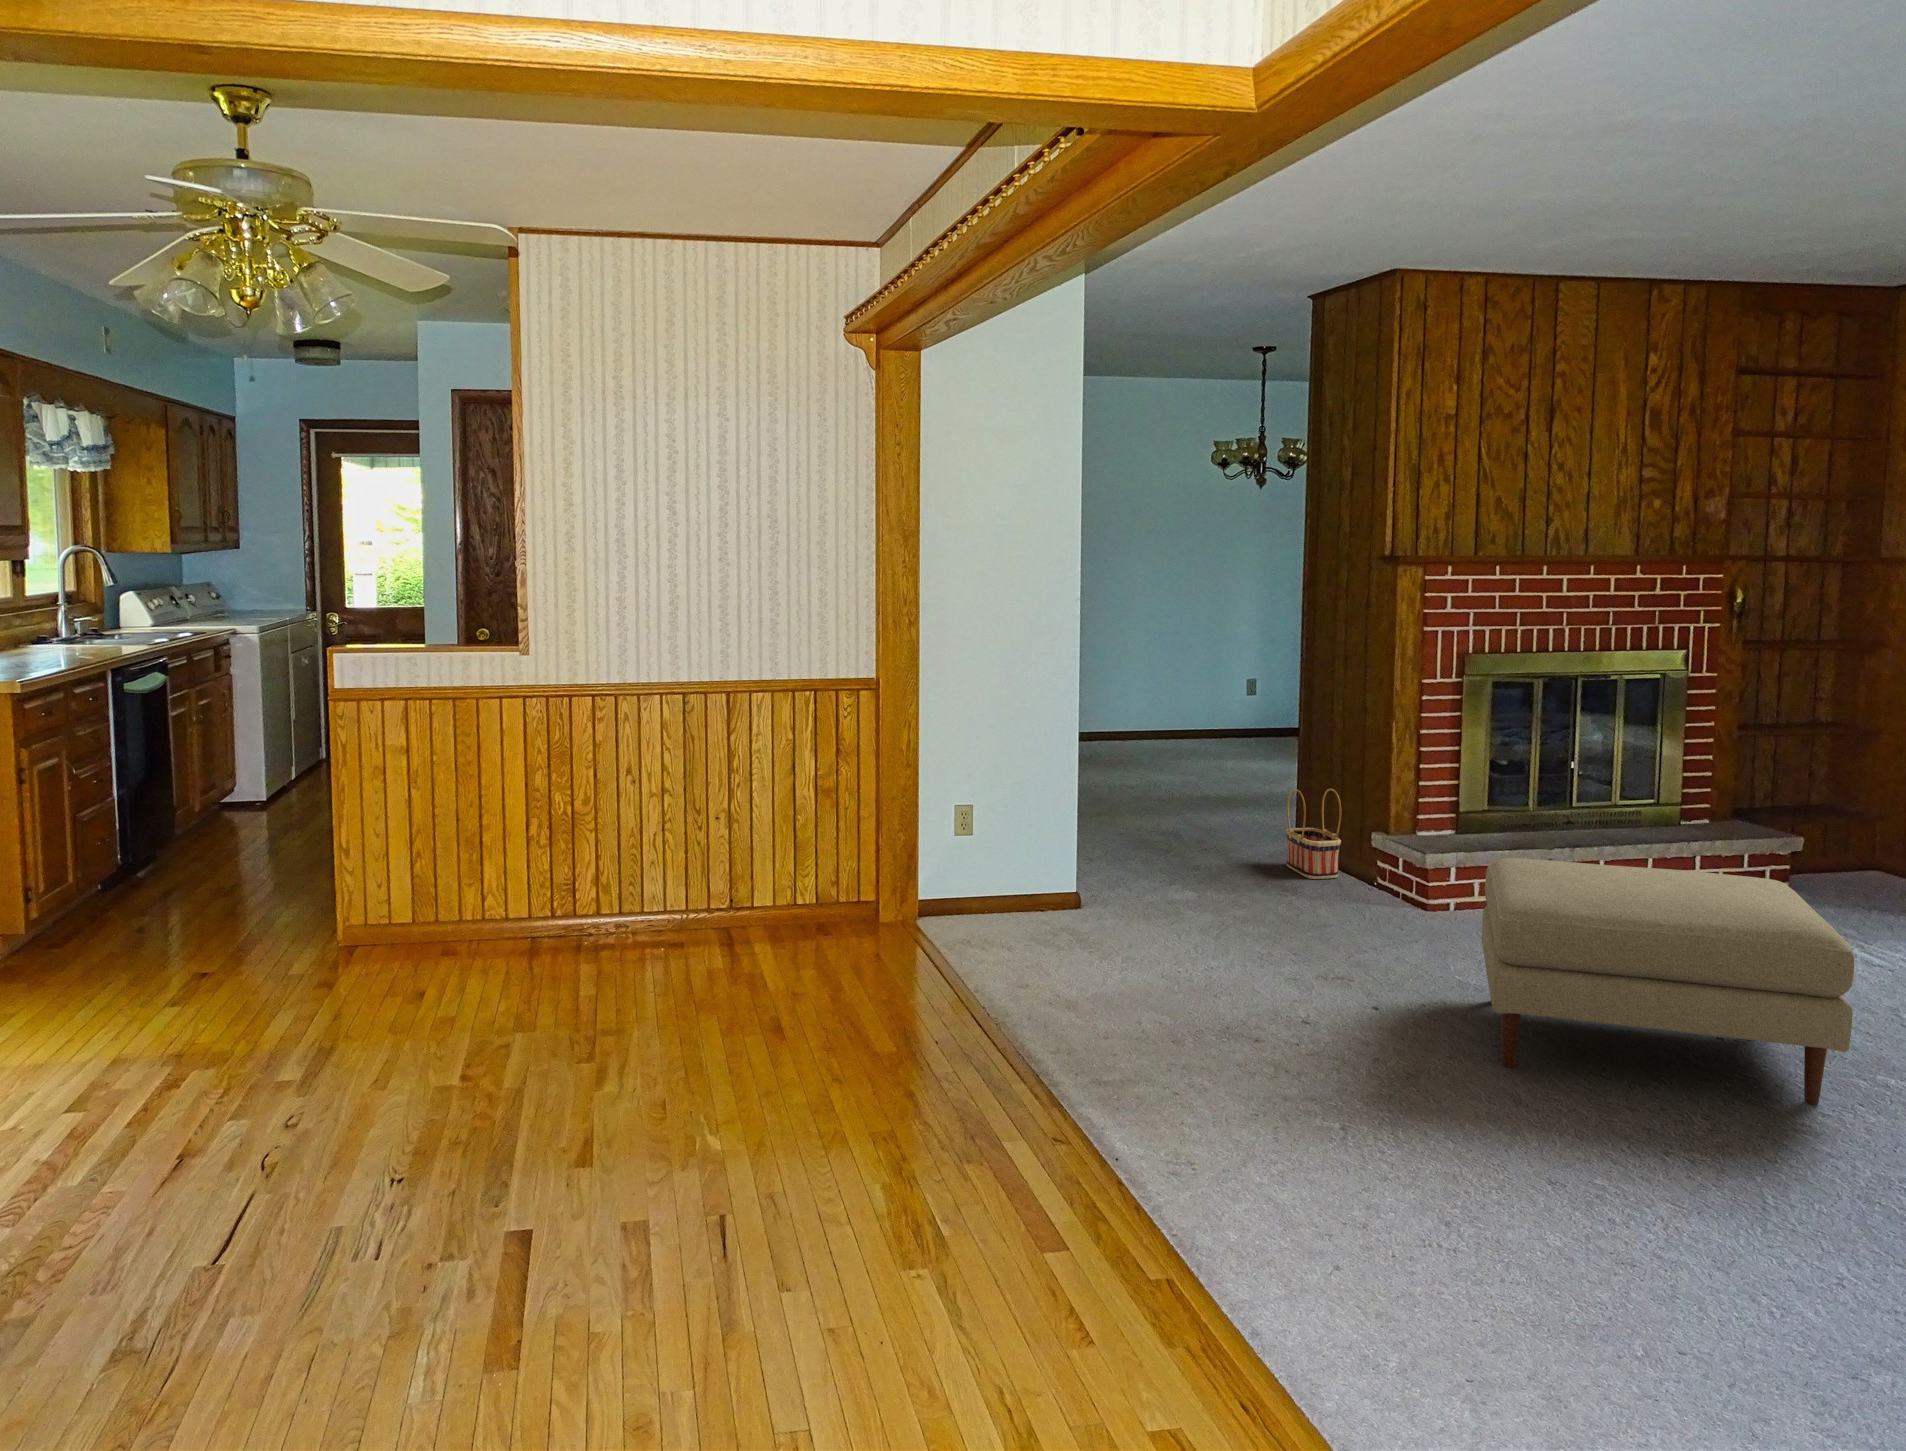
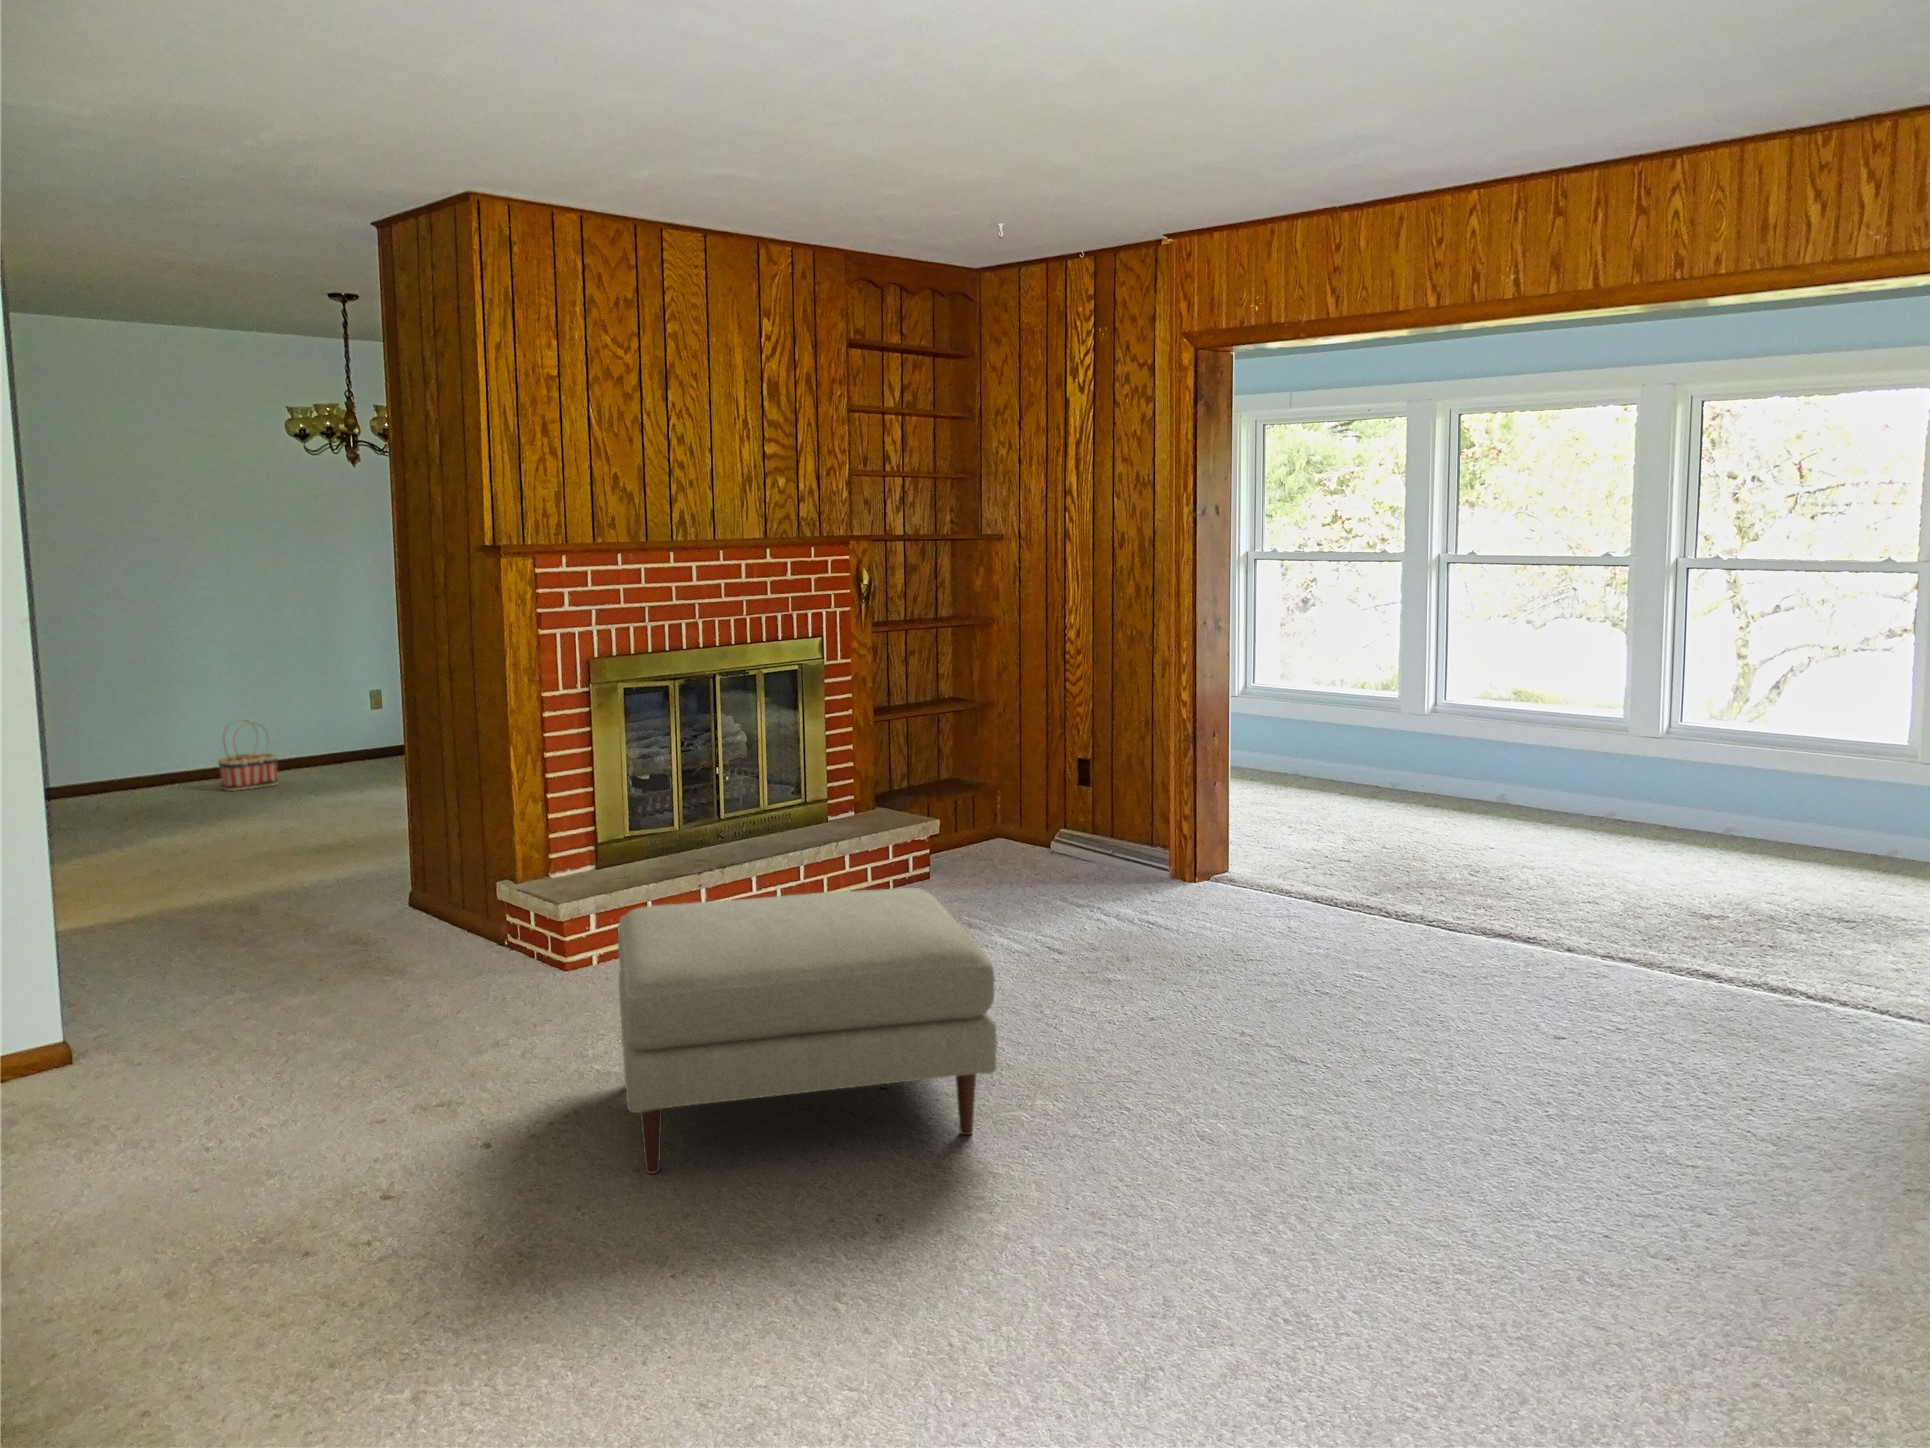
basket: present [1286,788,1341,879] -> present [218,721,278,791]

